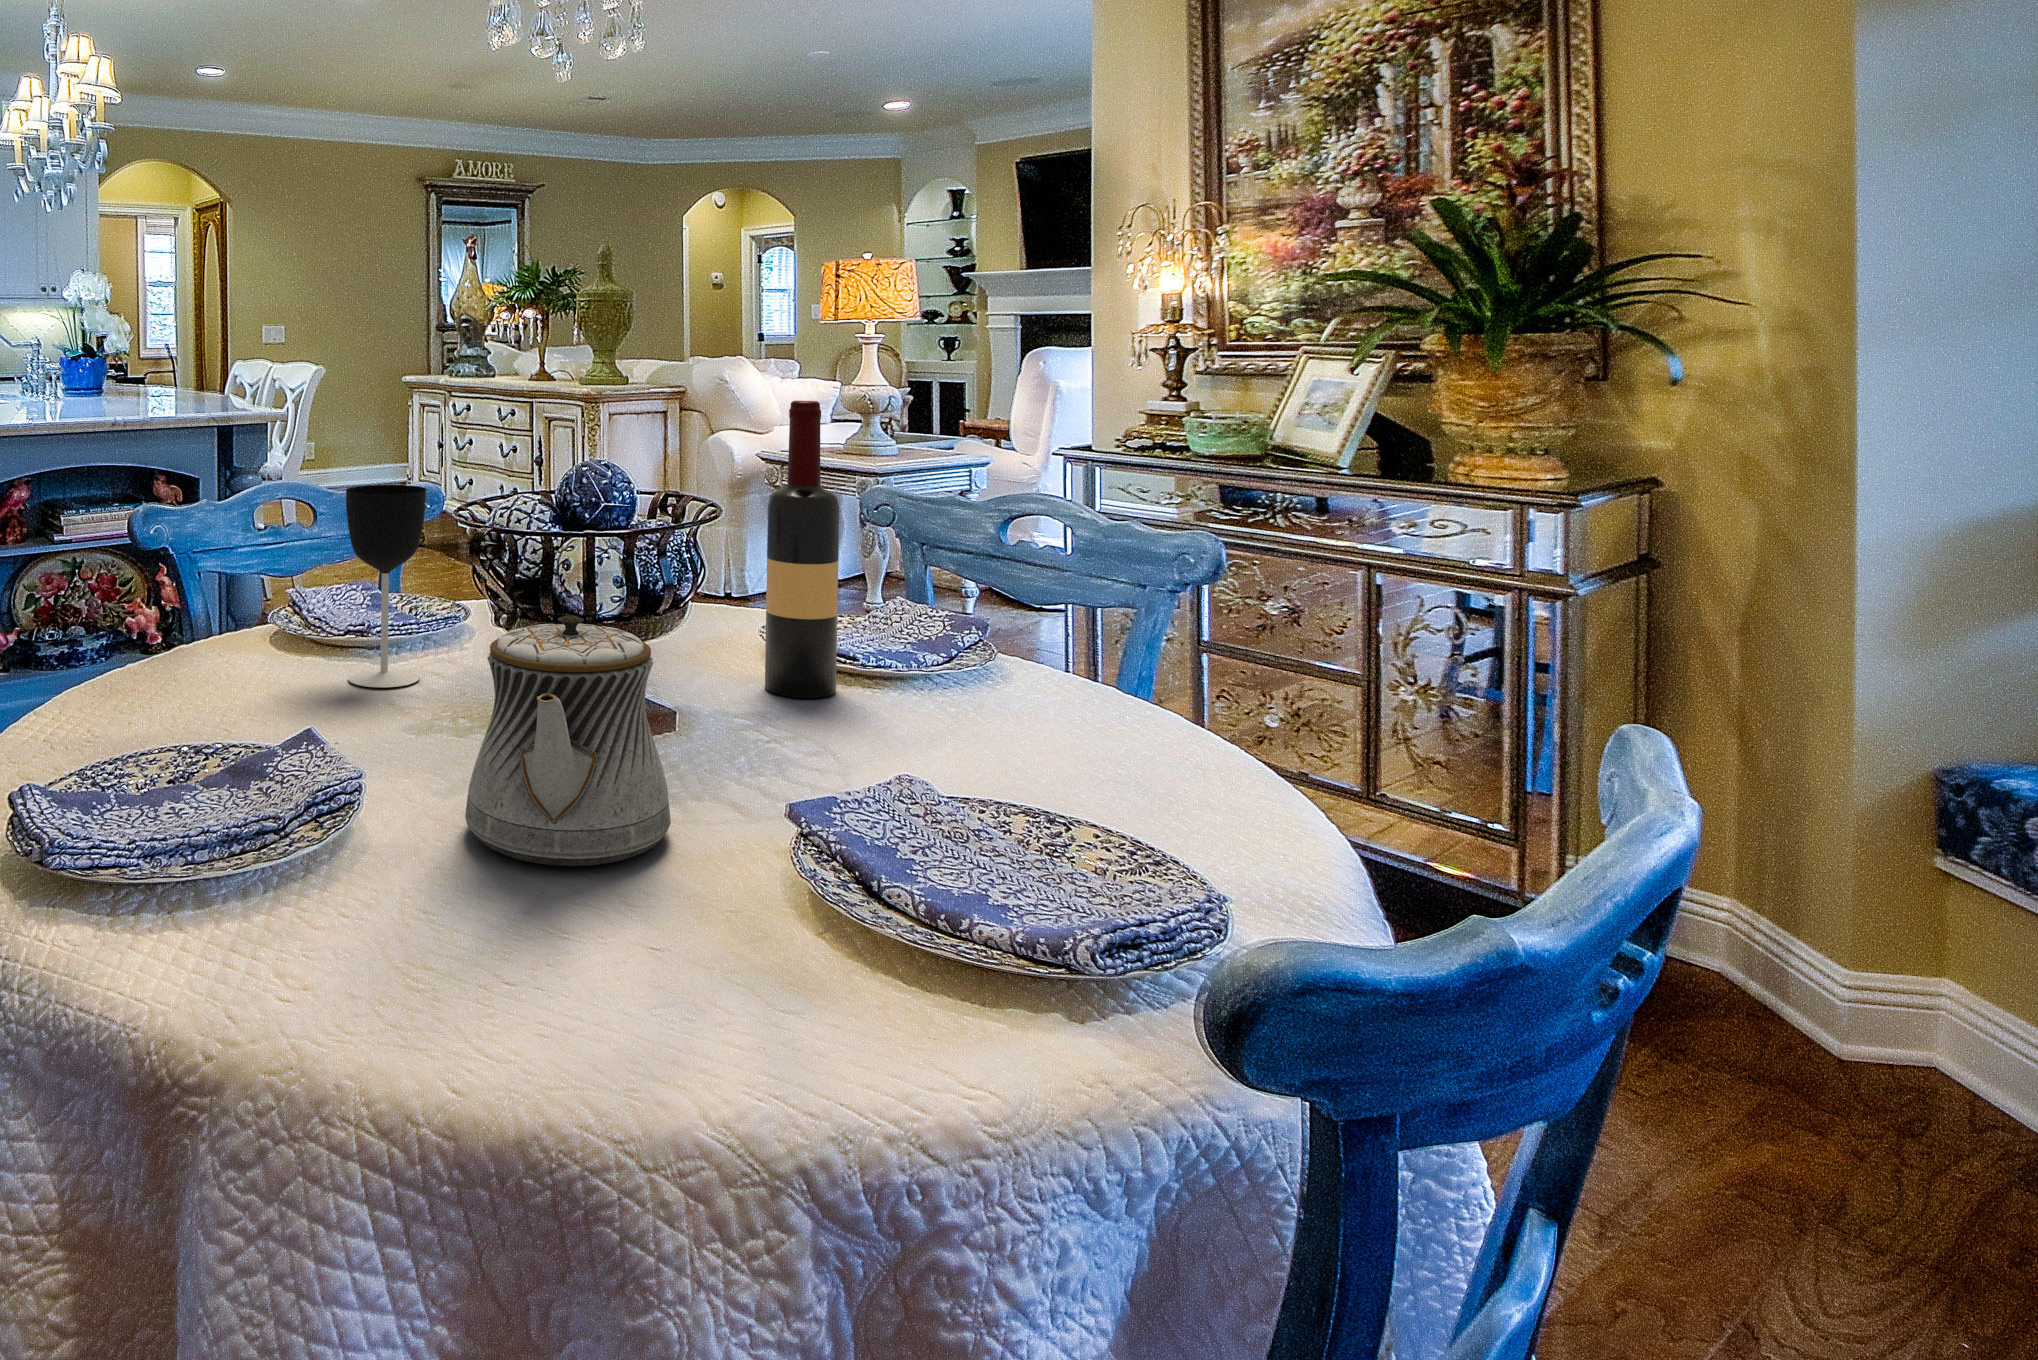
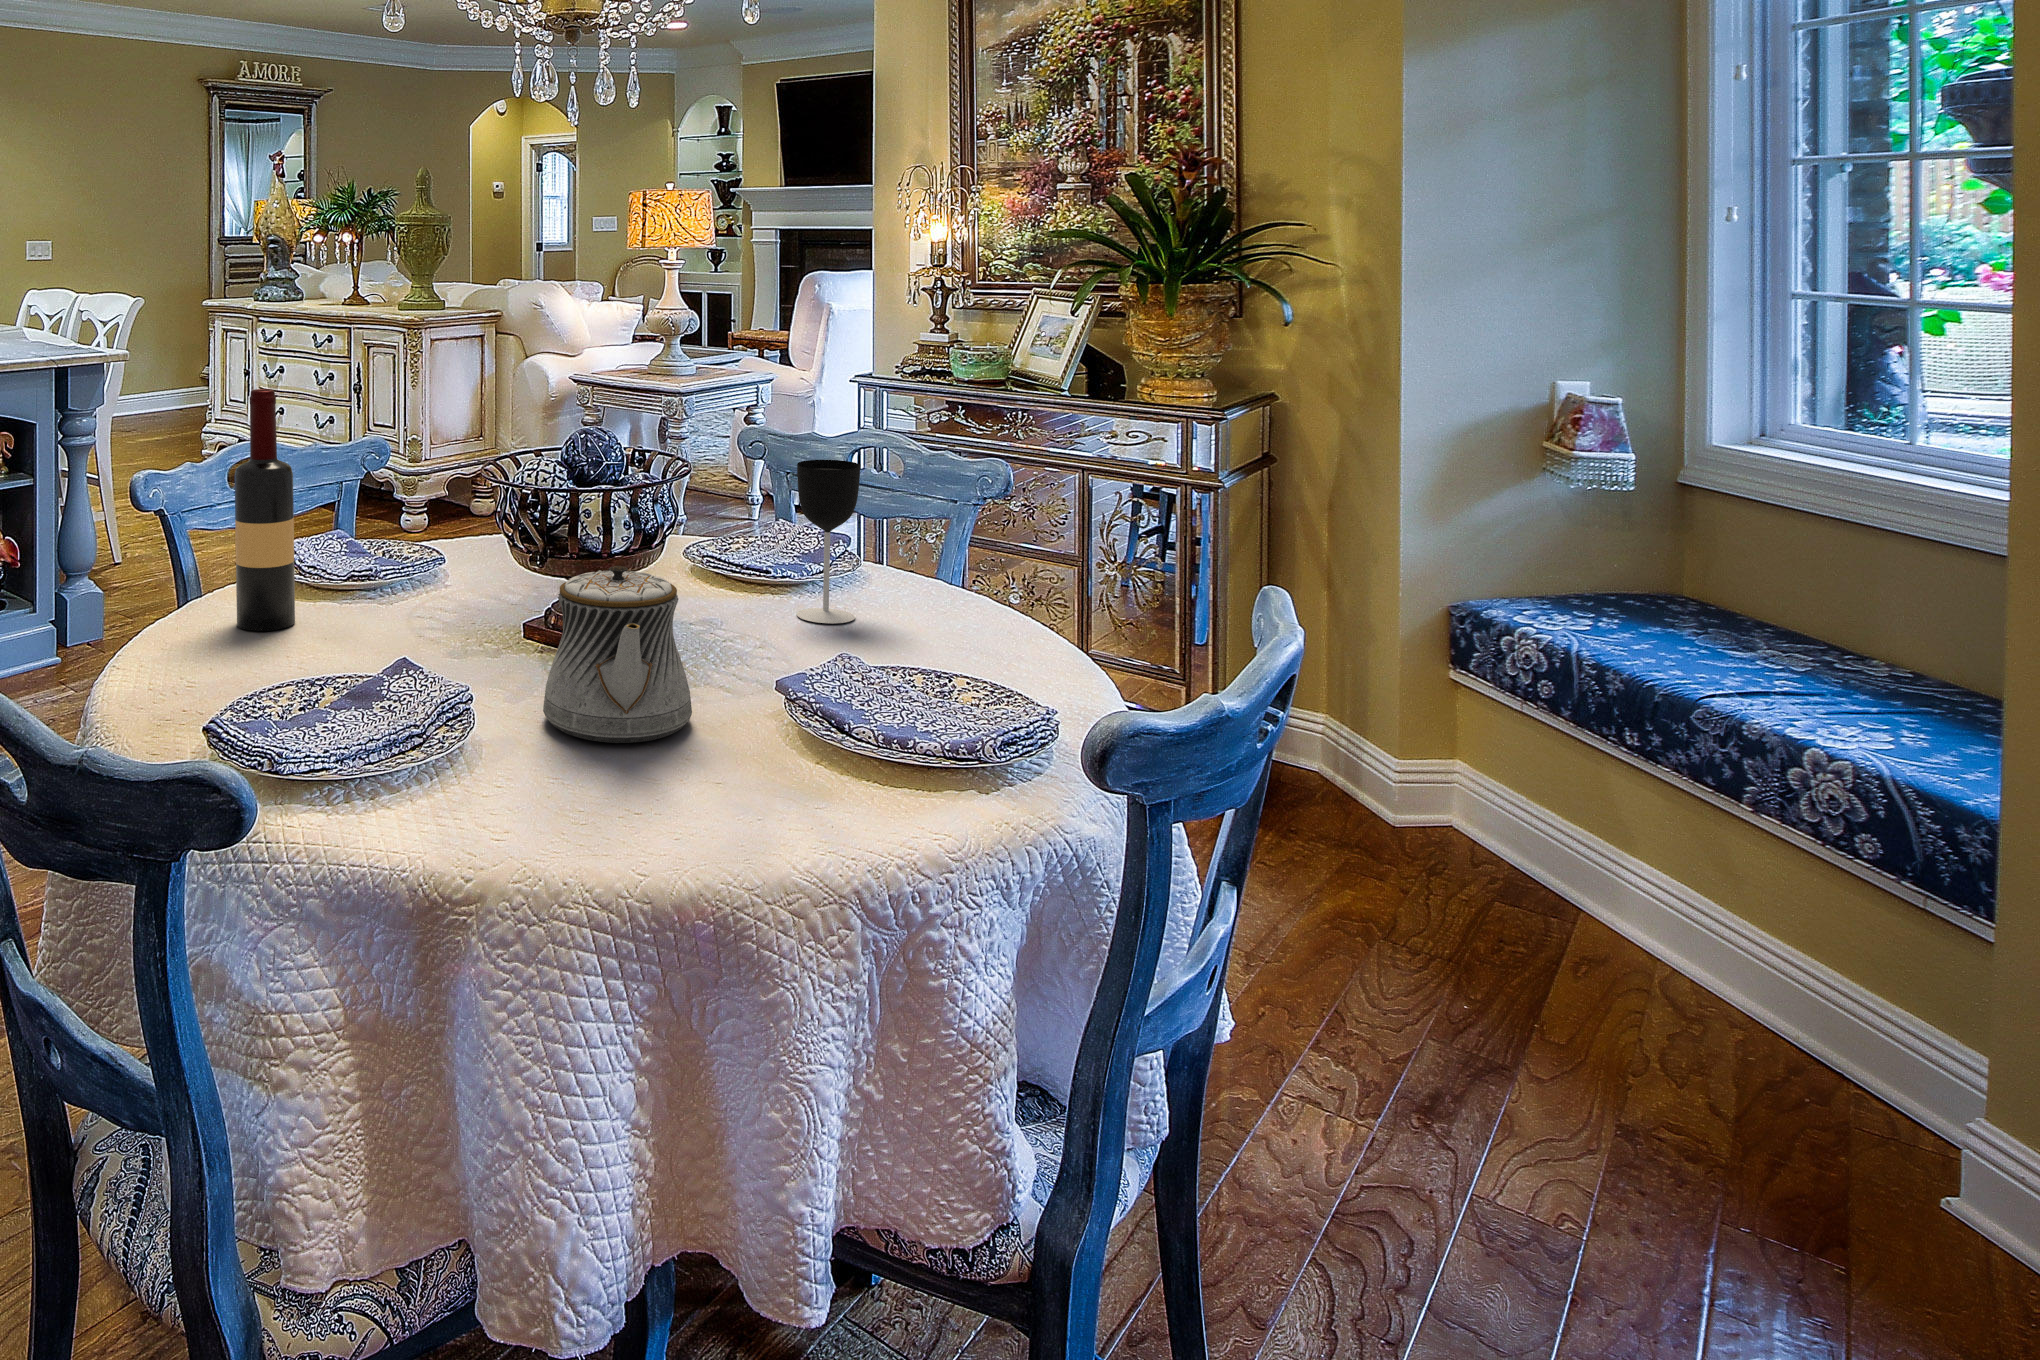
wine bottle: present [765,401,839,698] -> present [235,389,295,631]
wine glass: present [346,485,426,687] -> present [797,460,860,623]

